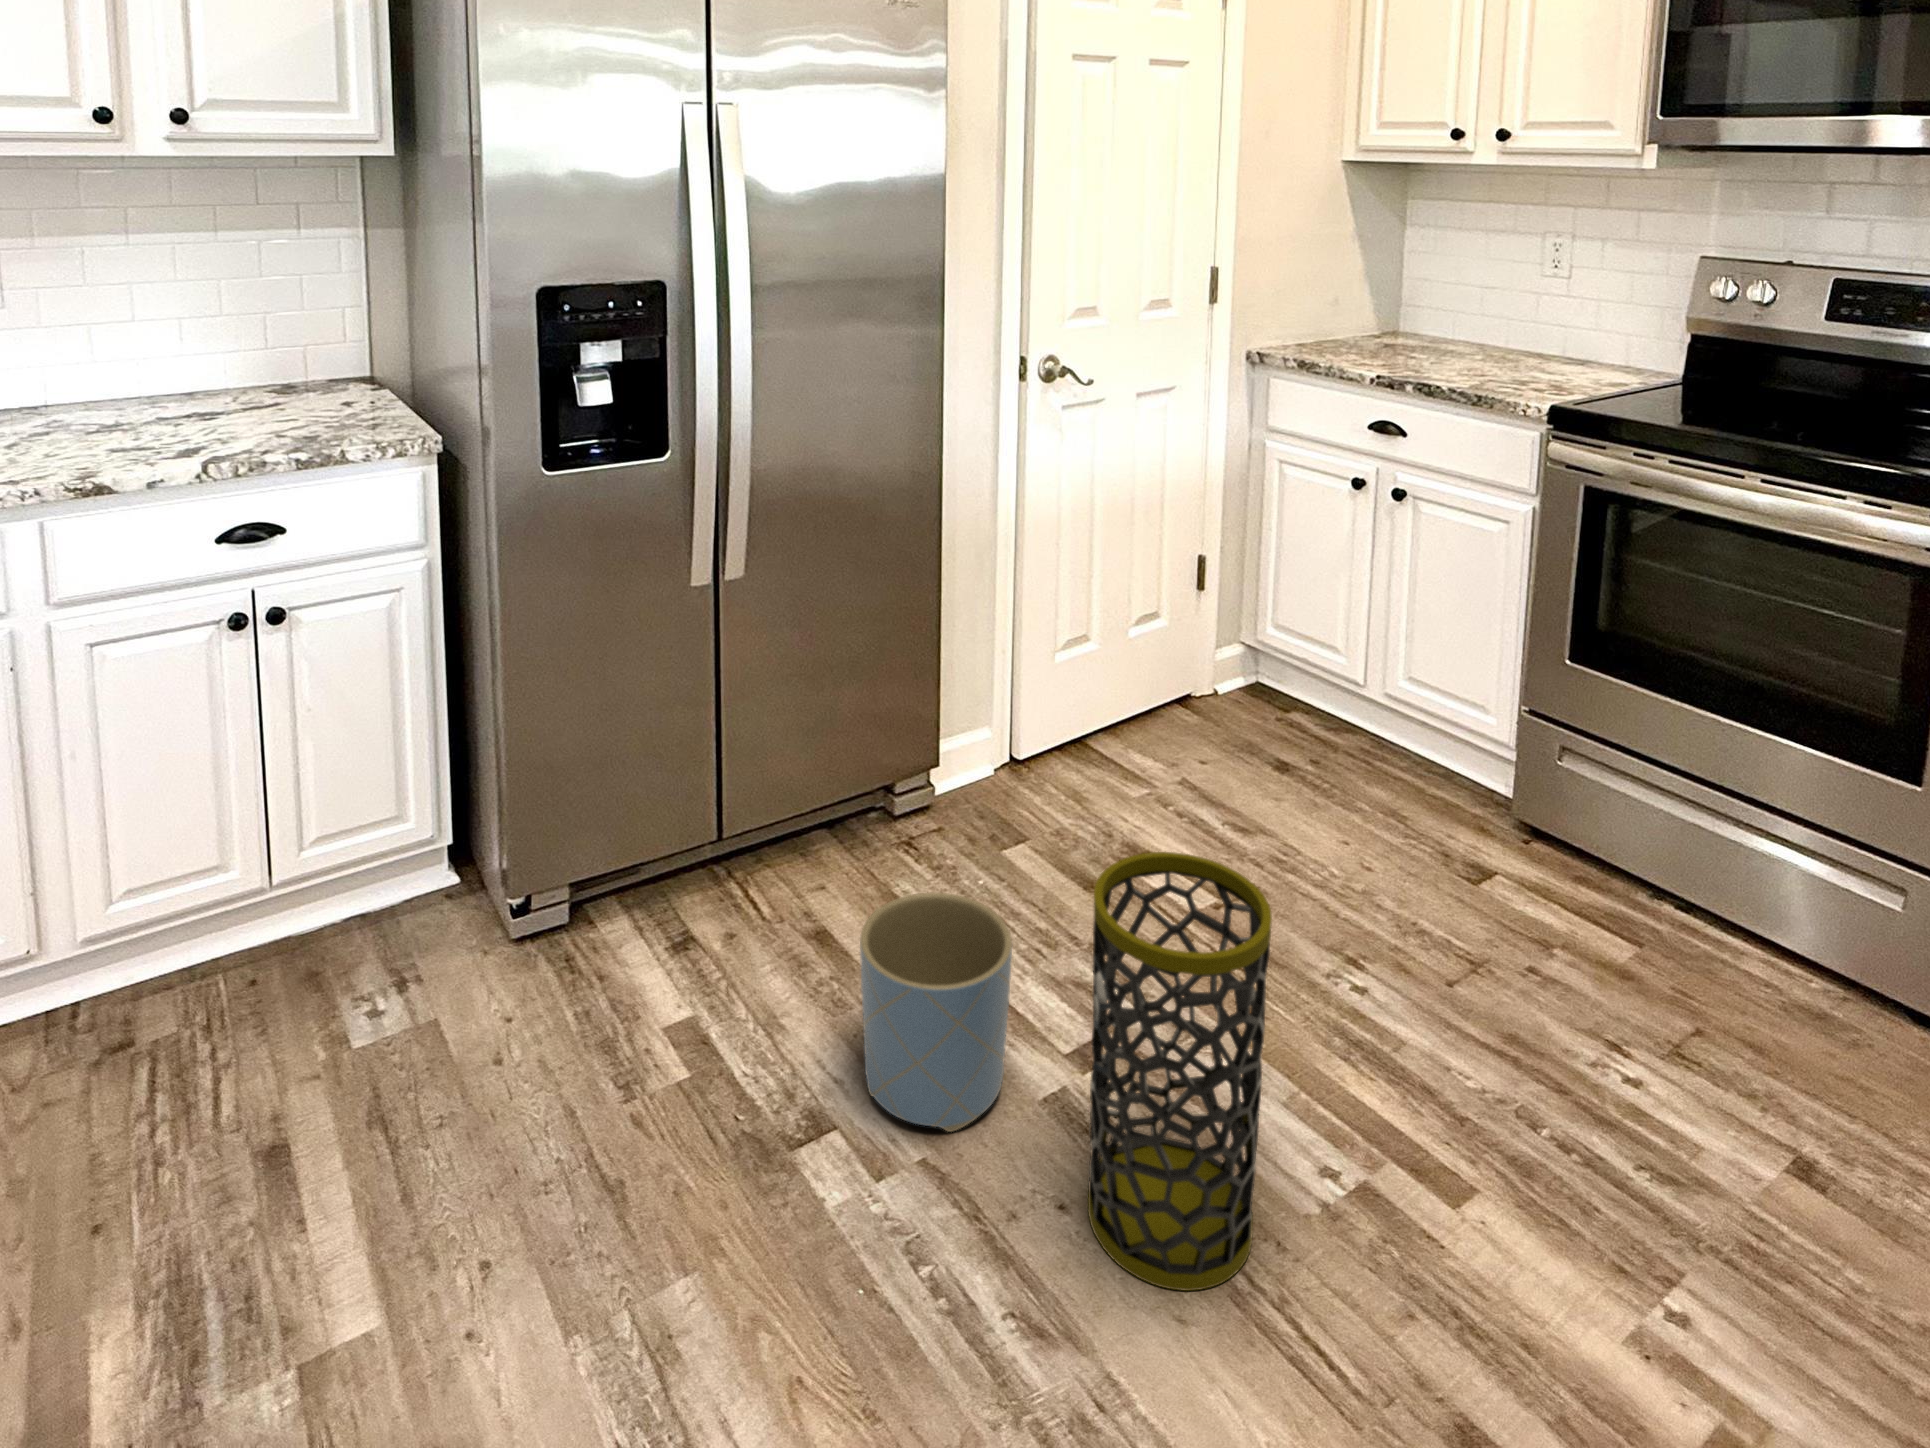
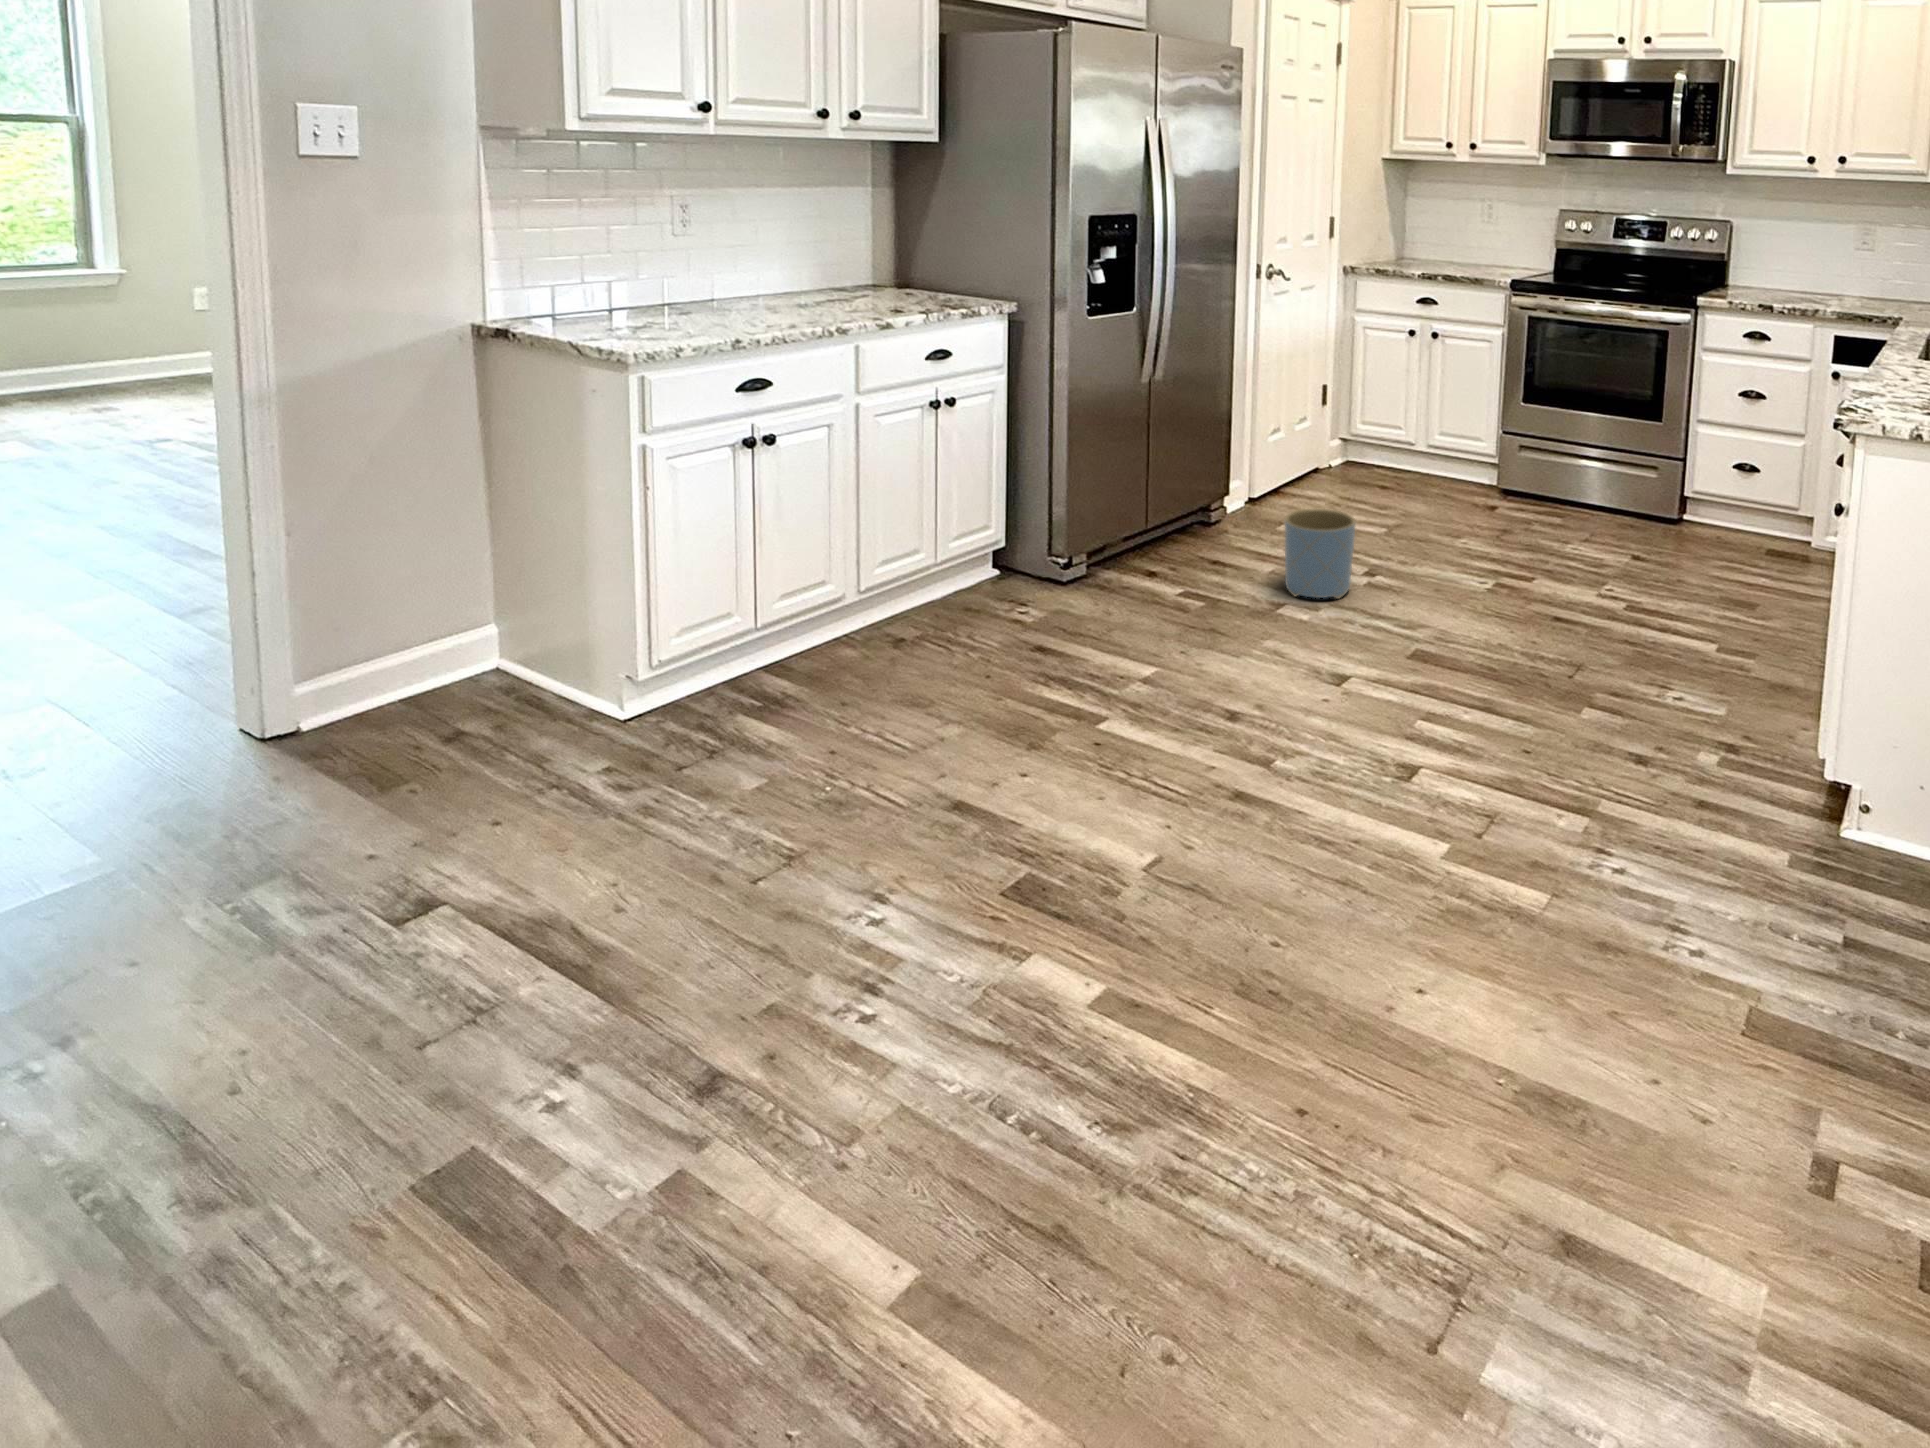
trash can: present [1088,852,1272,1291] -> none [1404,455,1481,615]

